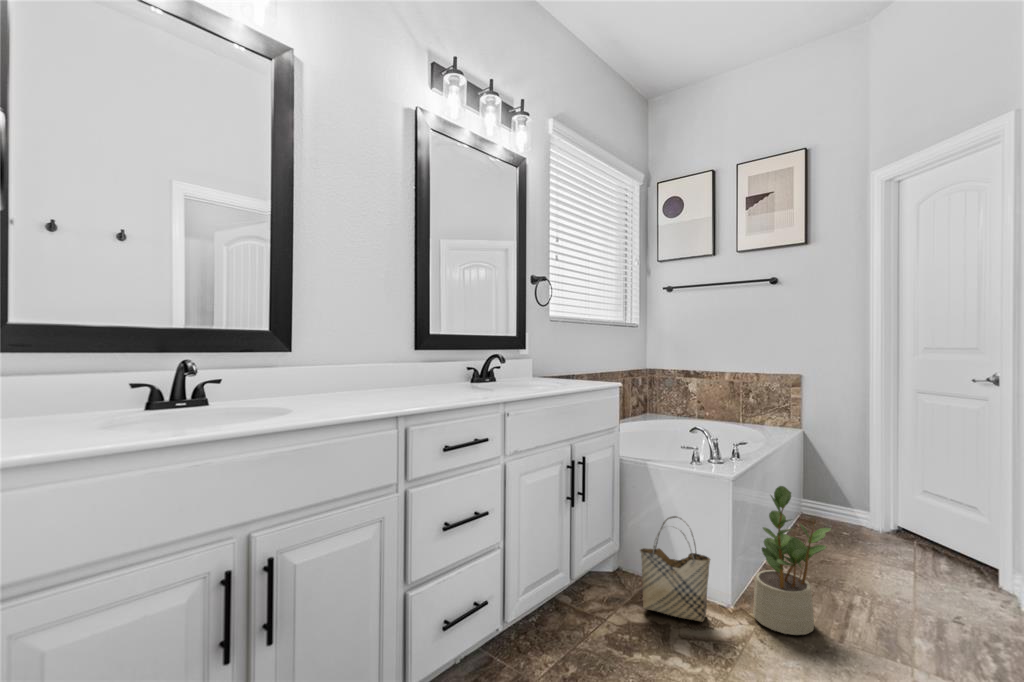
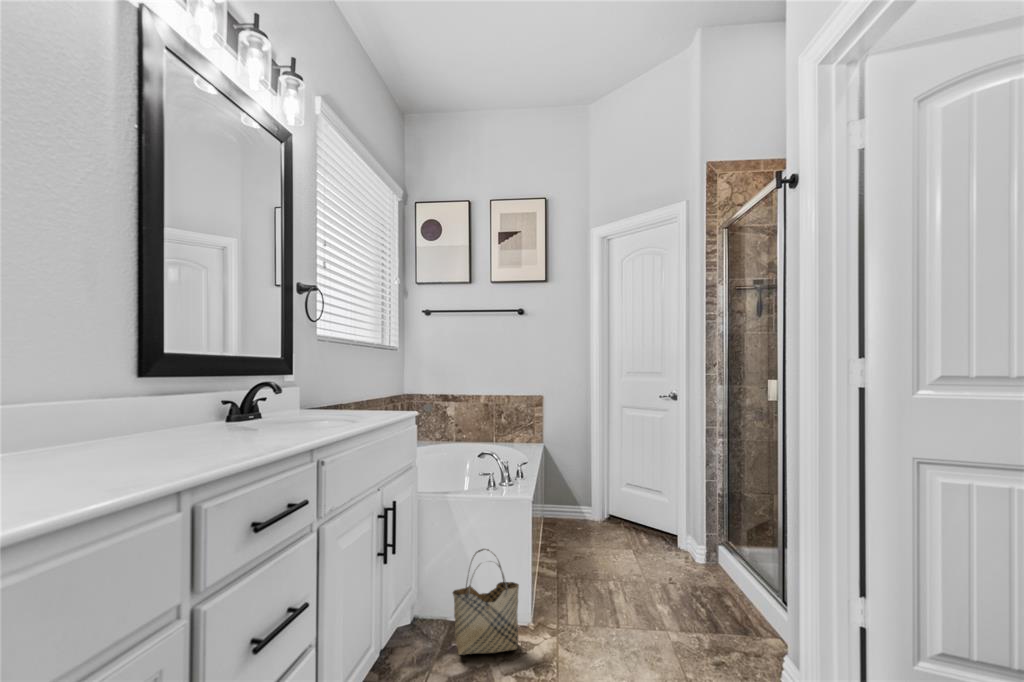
potted plant: present [753,486,831,635] -> none [551,501,608,637]

